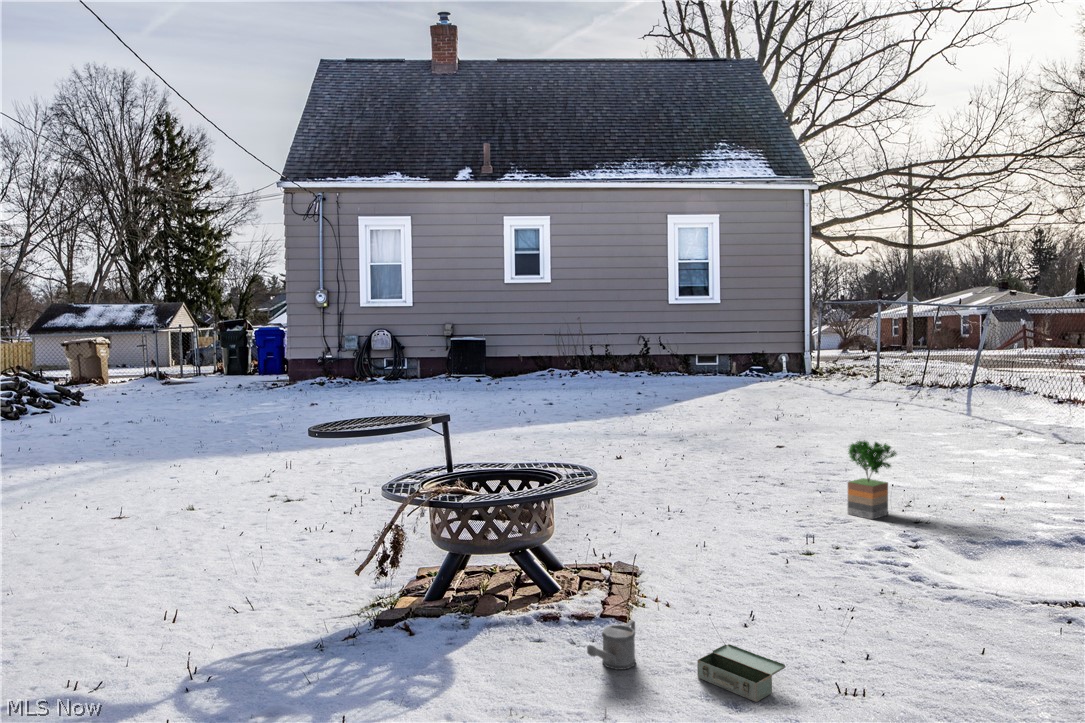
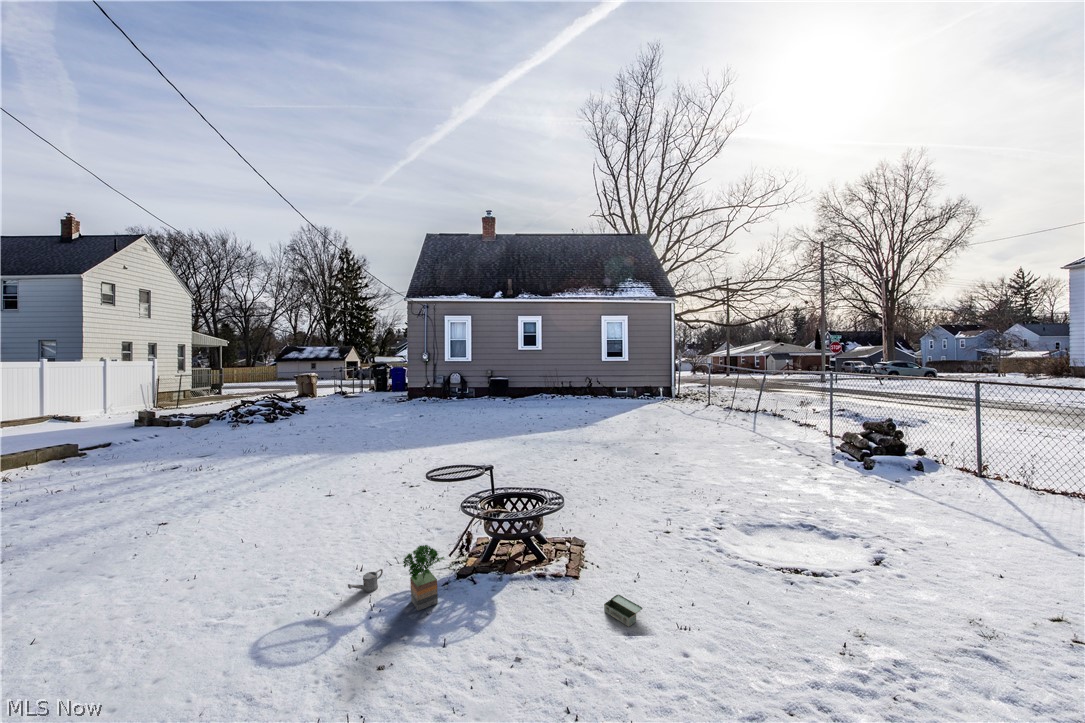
potted tree: present [848,440,897,519] -> present [403,545,444,611]
watering can: present [587,620,636,670] -> present [348,569,383,592]

